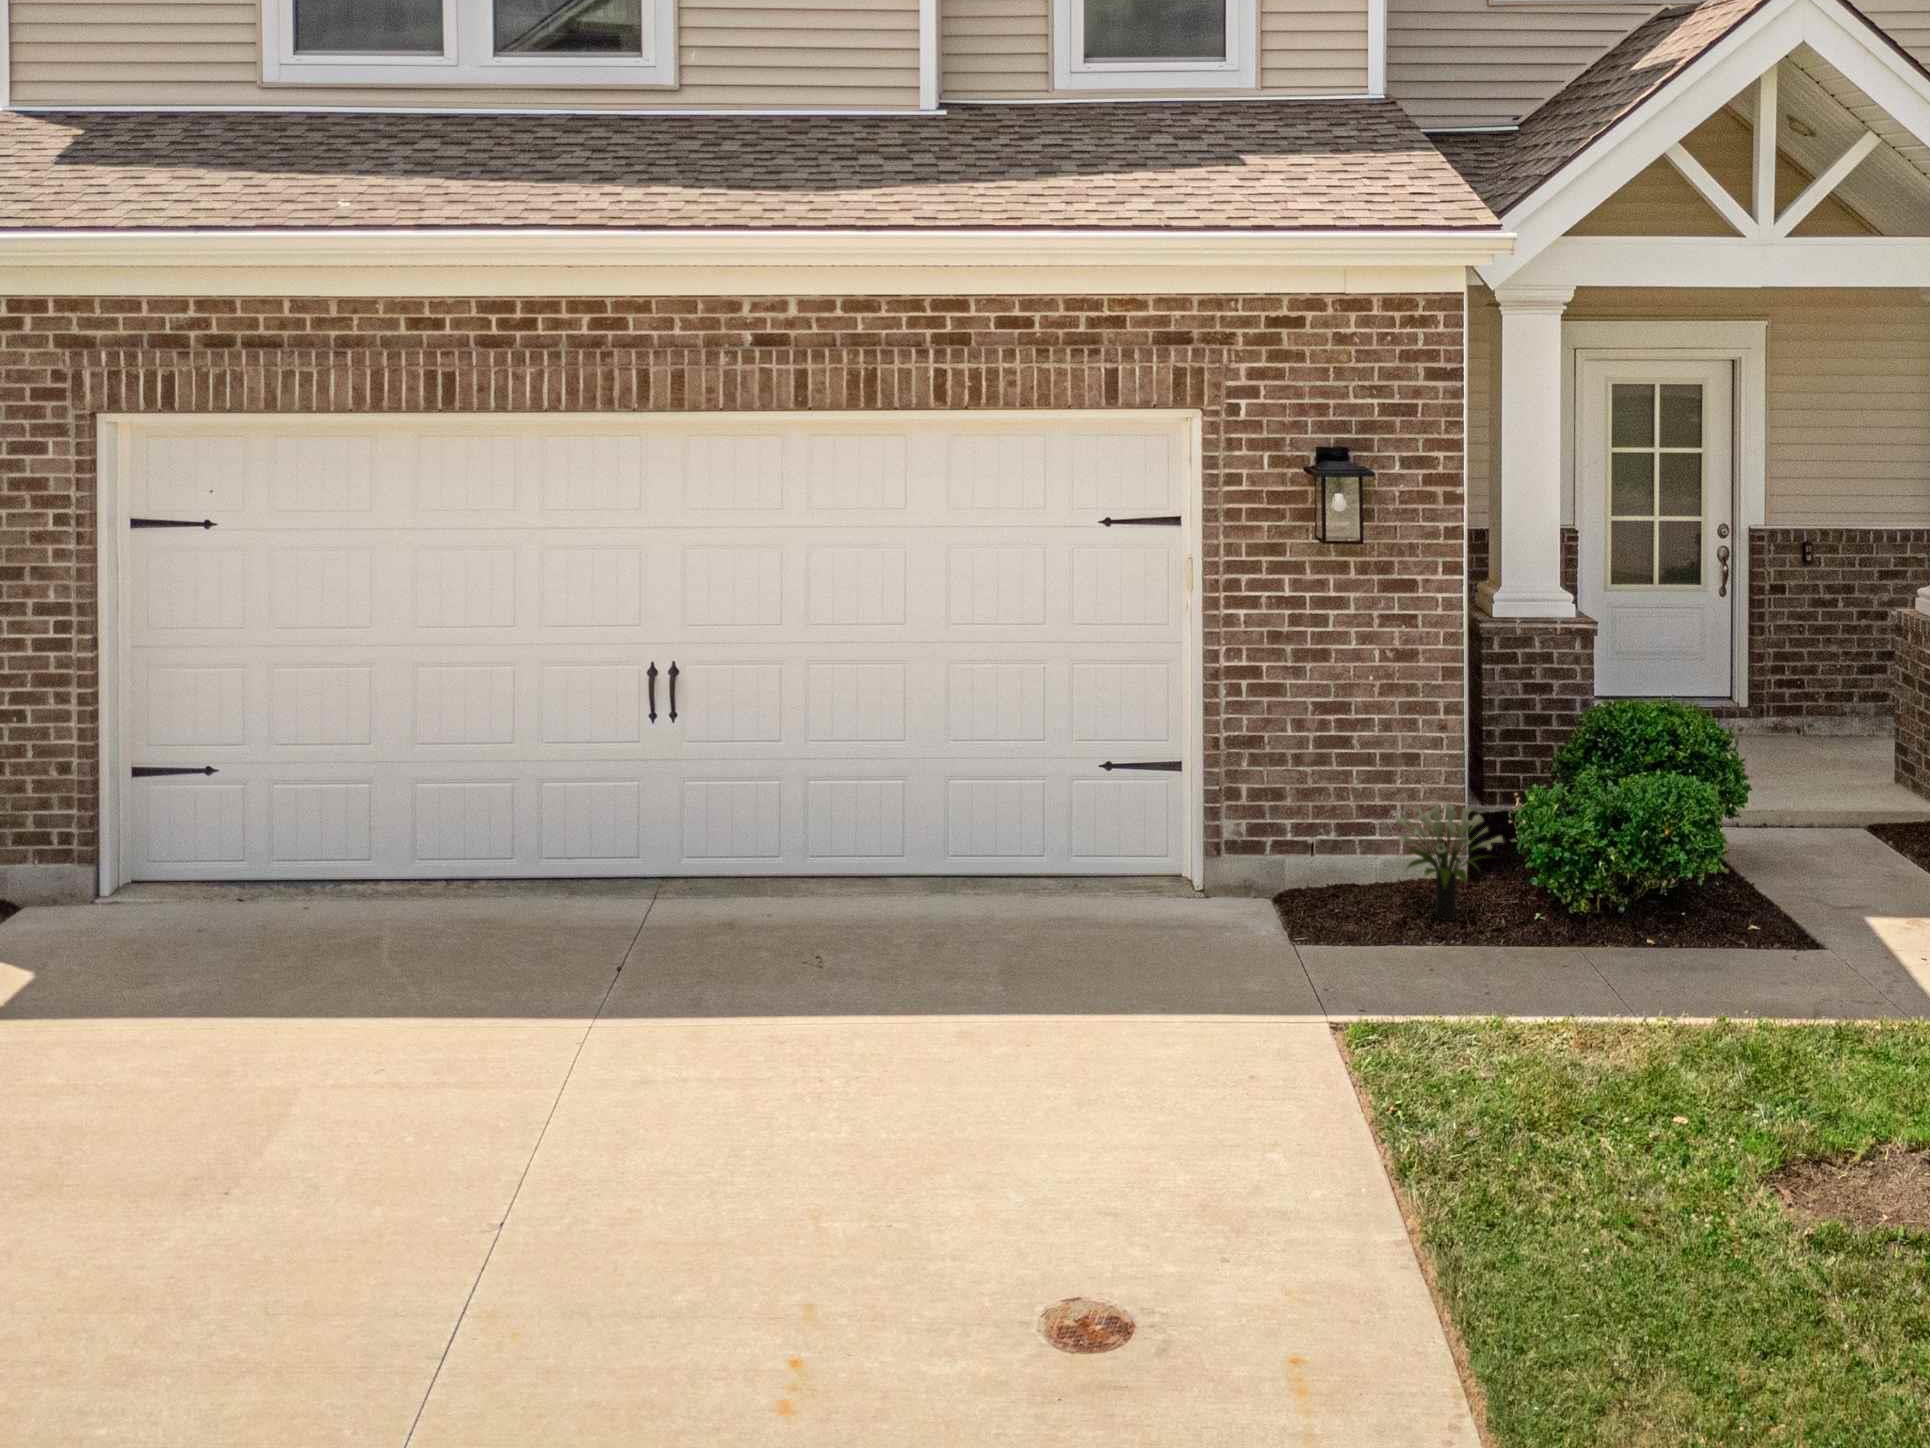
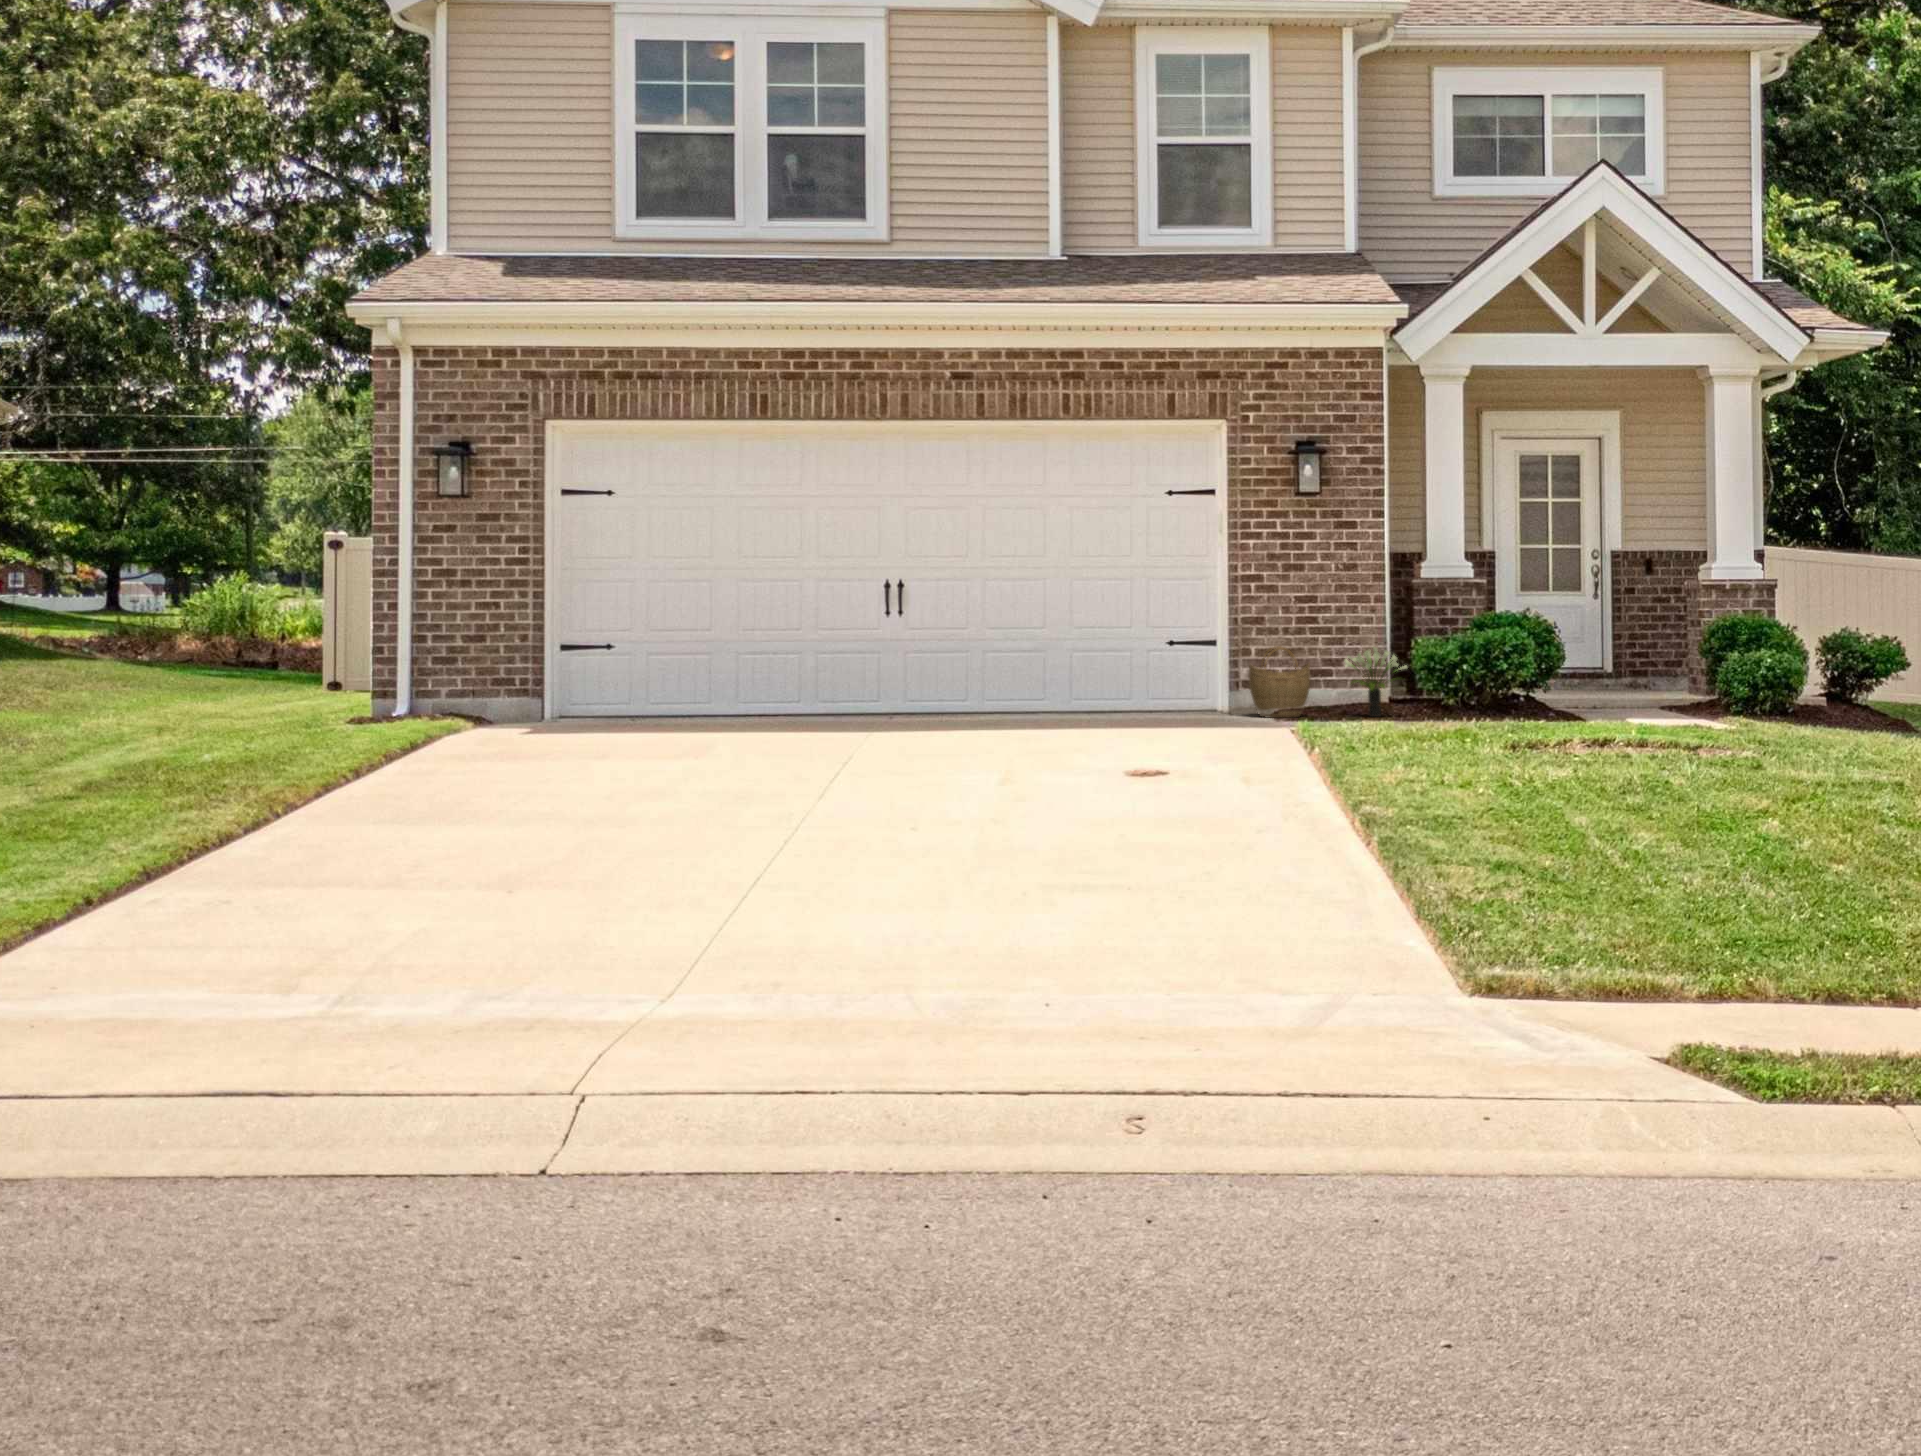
woven basket: none [1237,788,1340,920] -> present [1249,646,1310,718]

